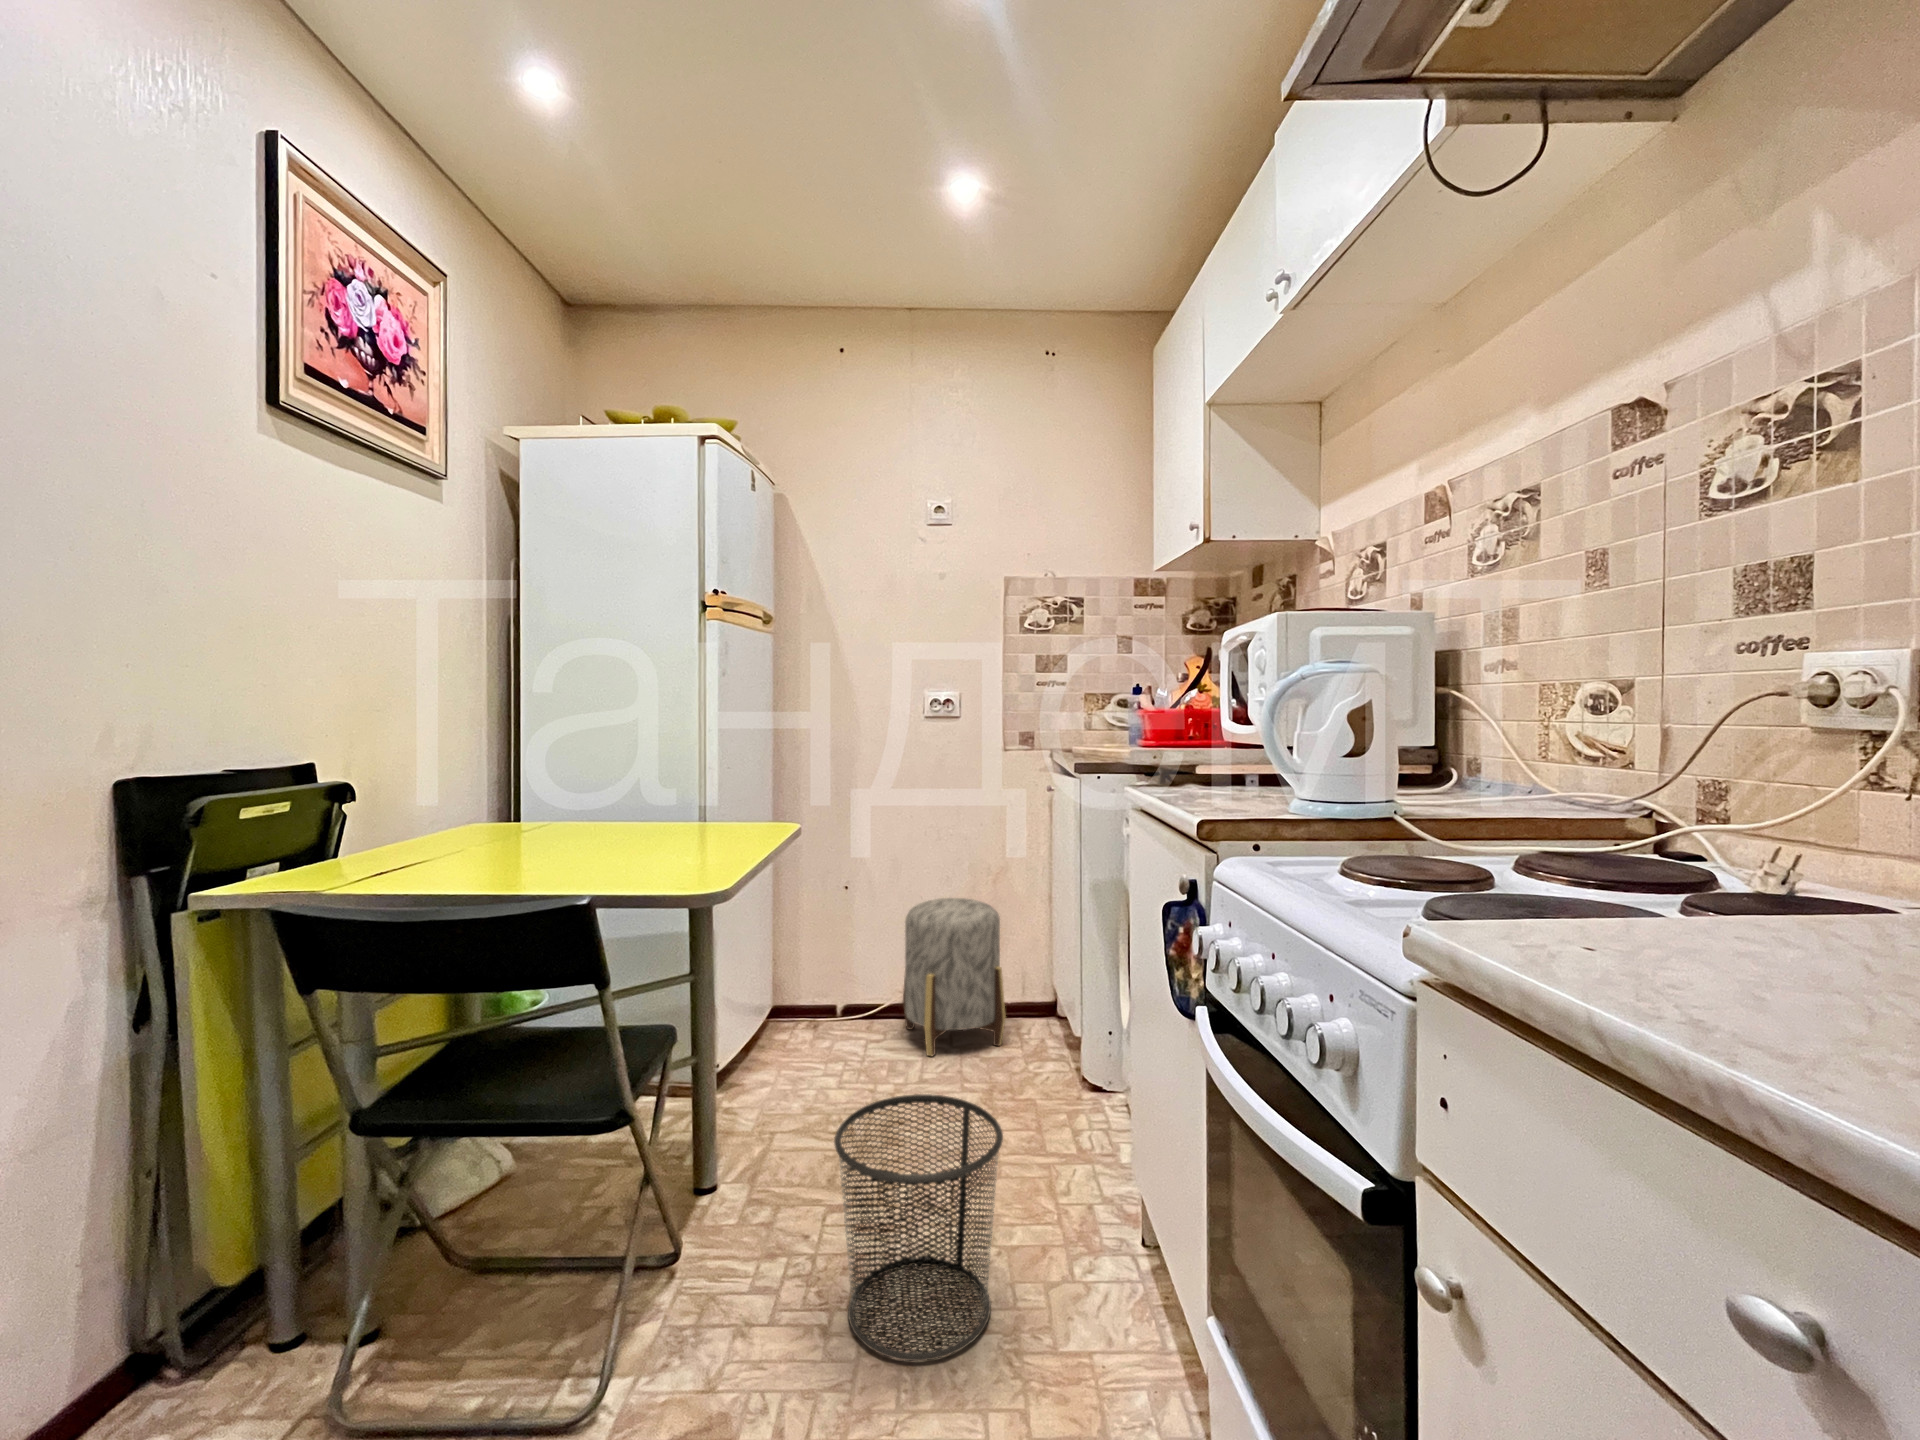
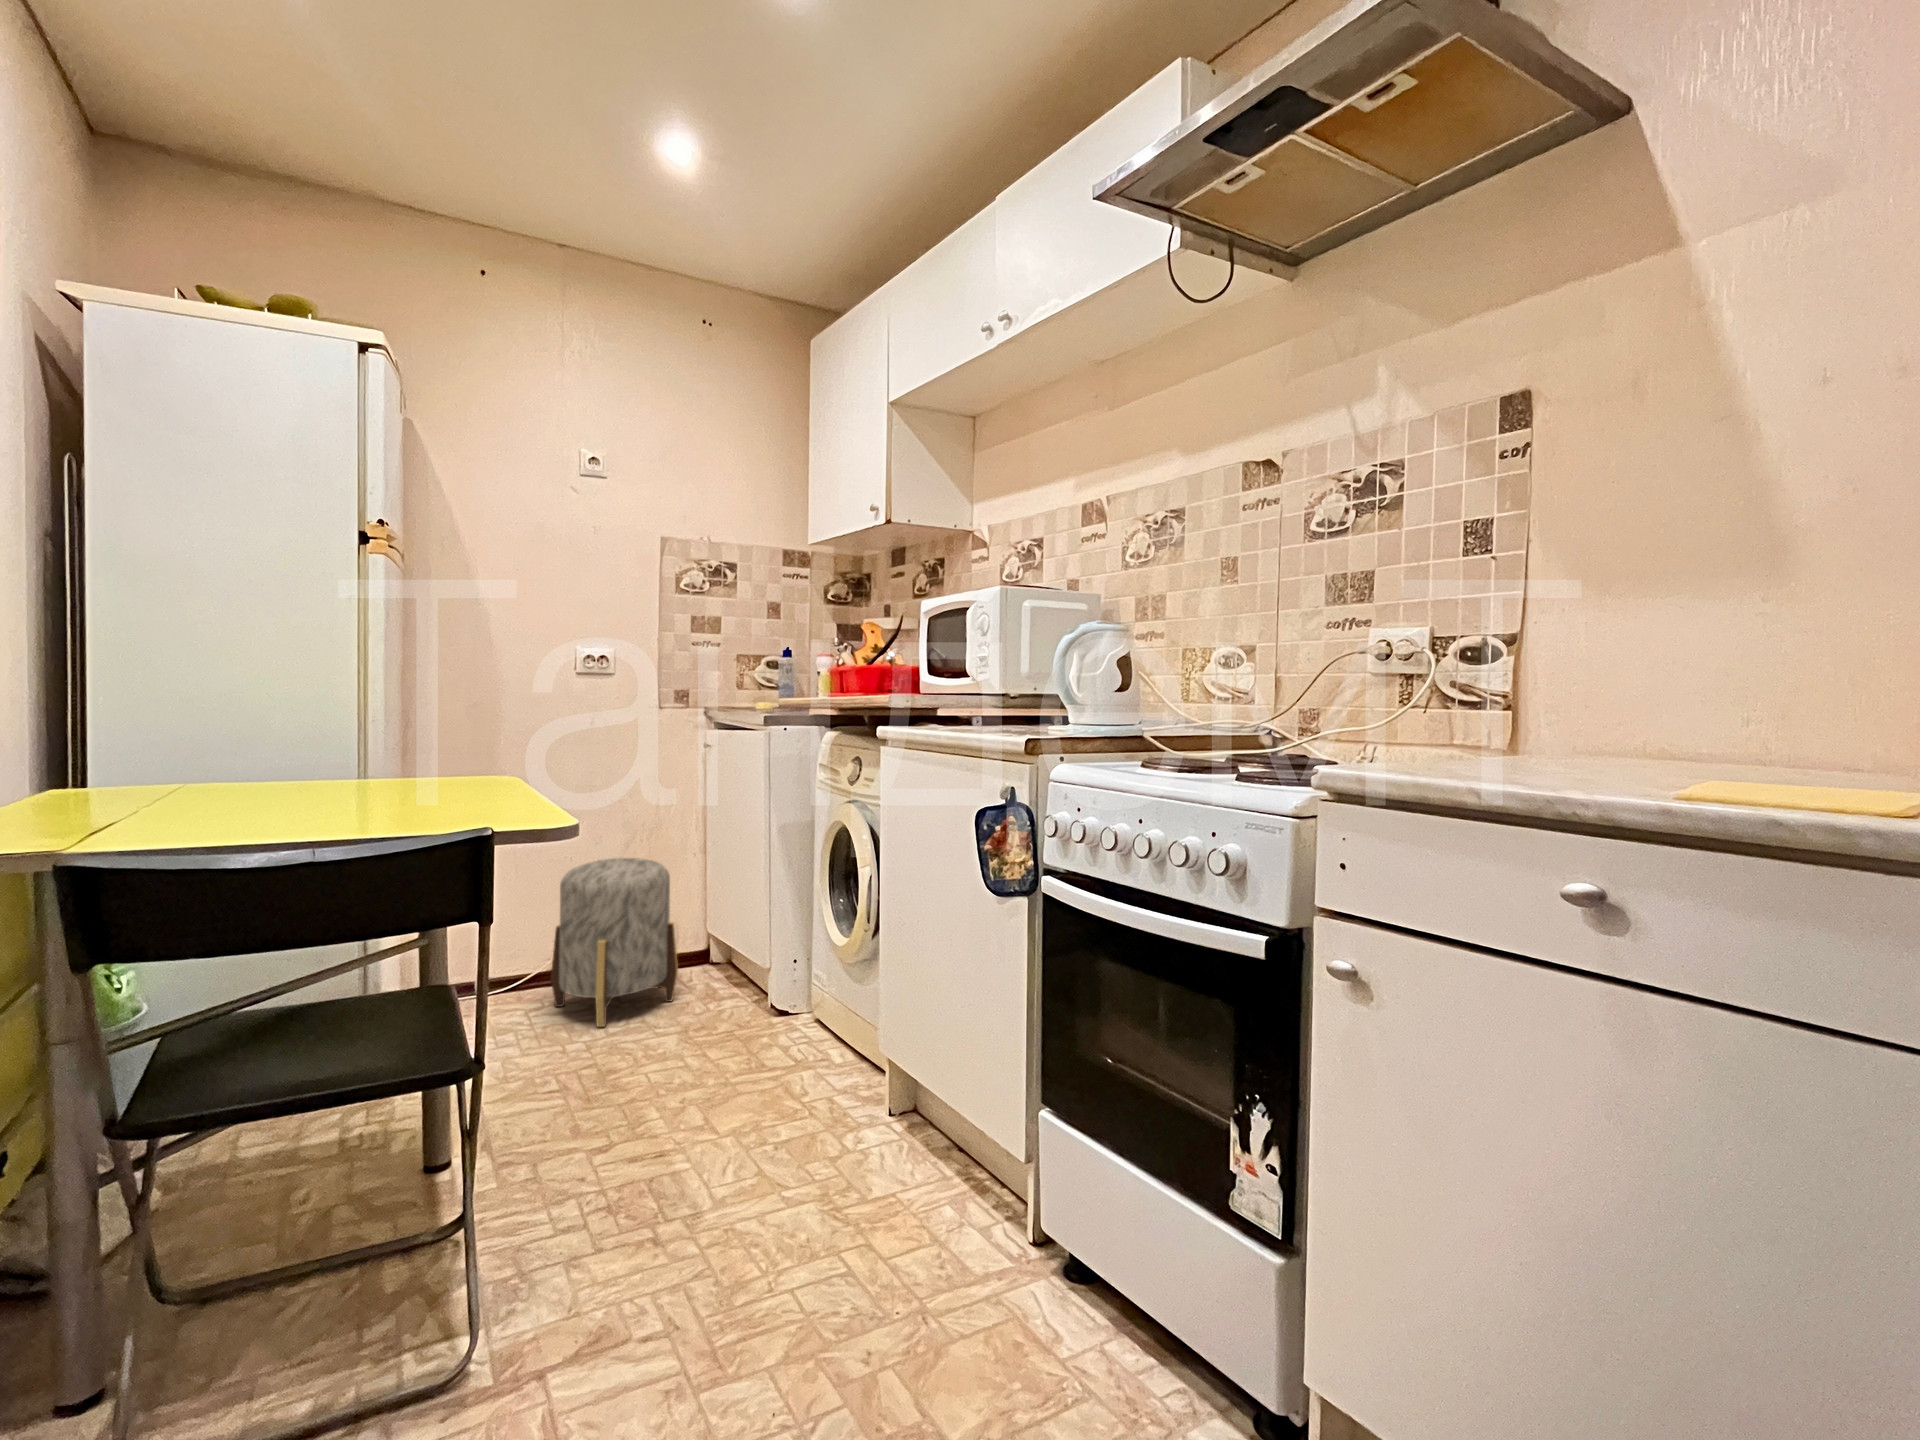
waste bin: present [834,1094,1003,1361] -> none [648,1042,833,1322]

